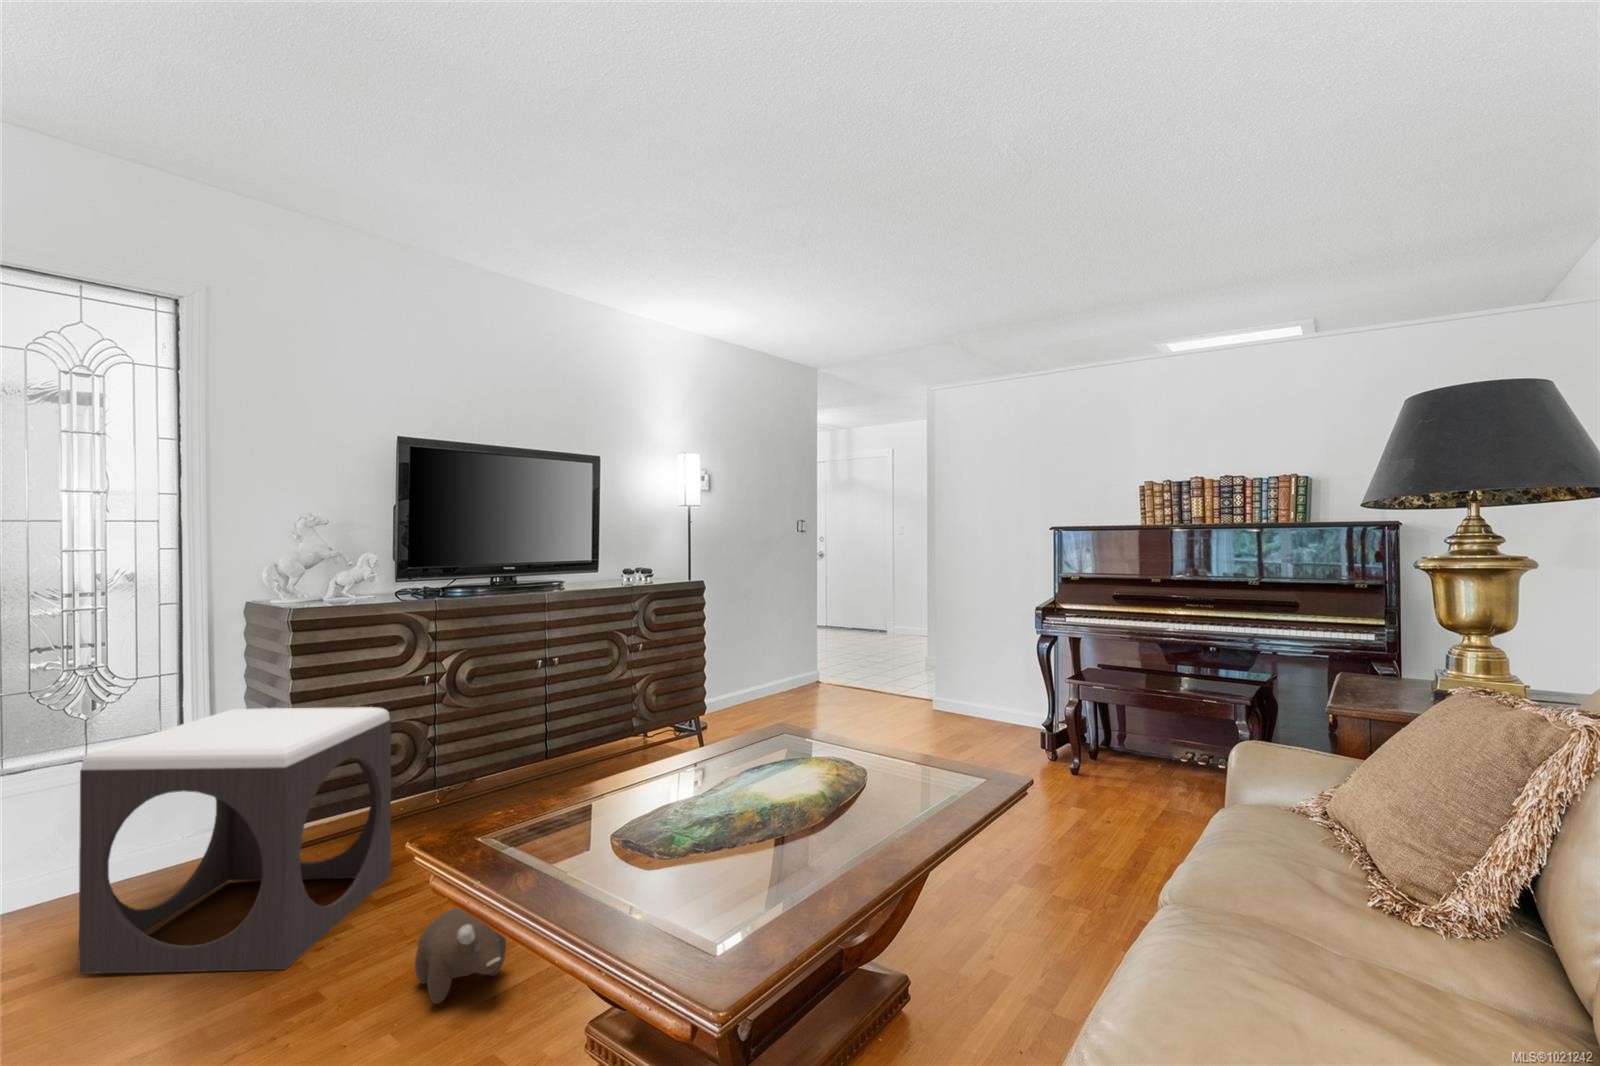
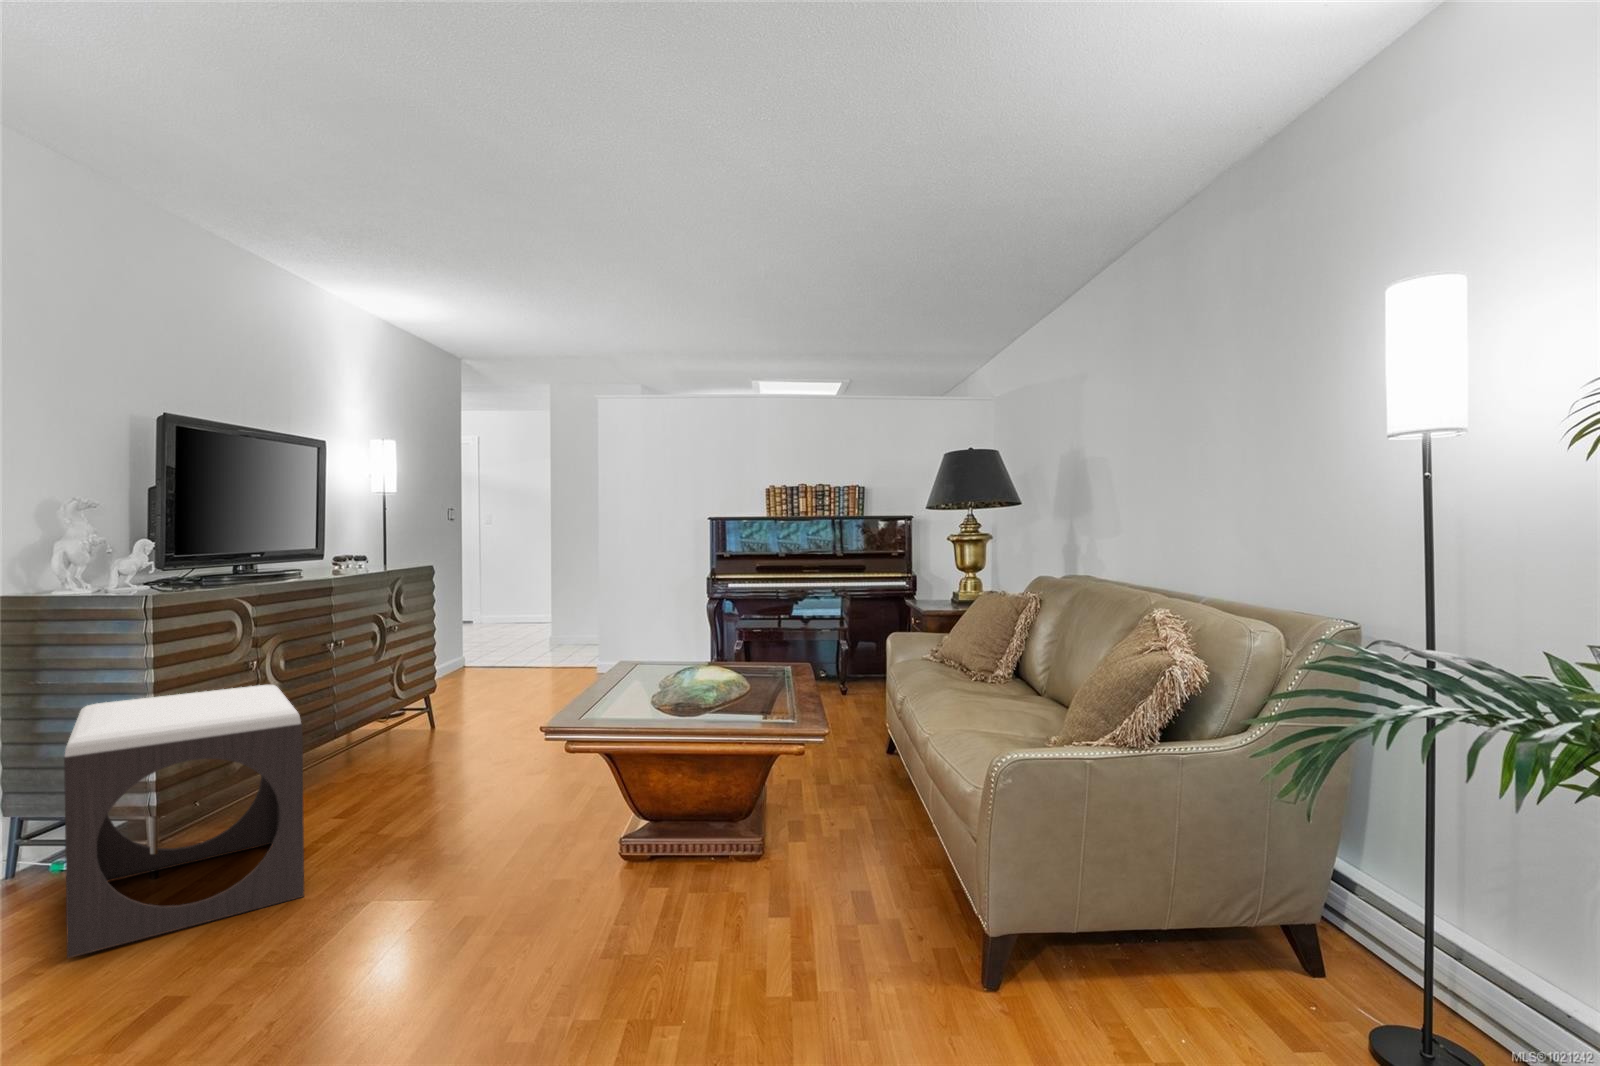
plush toy: present [415,908,506,1004] -> none [441,796,532,868]

